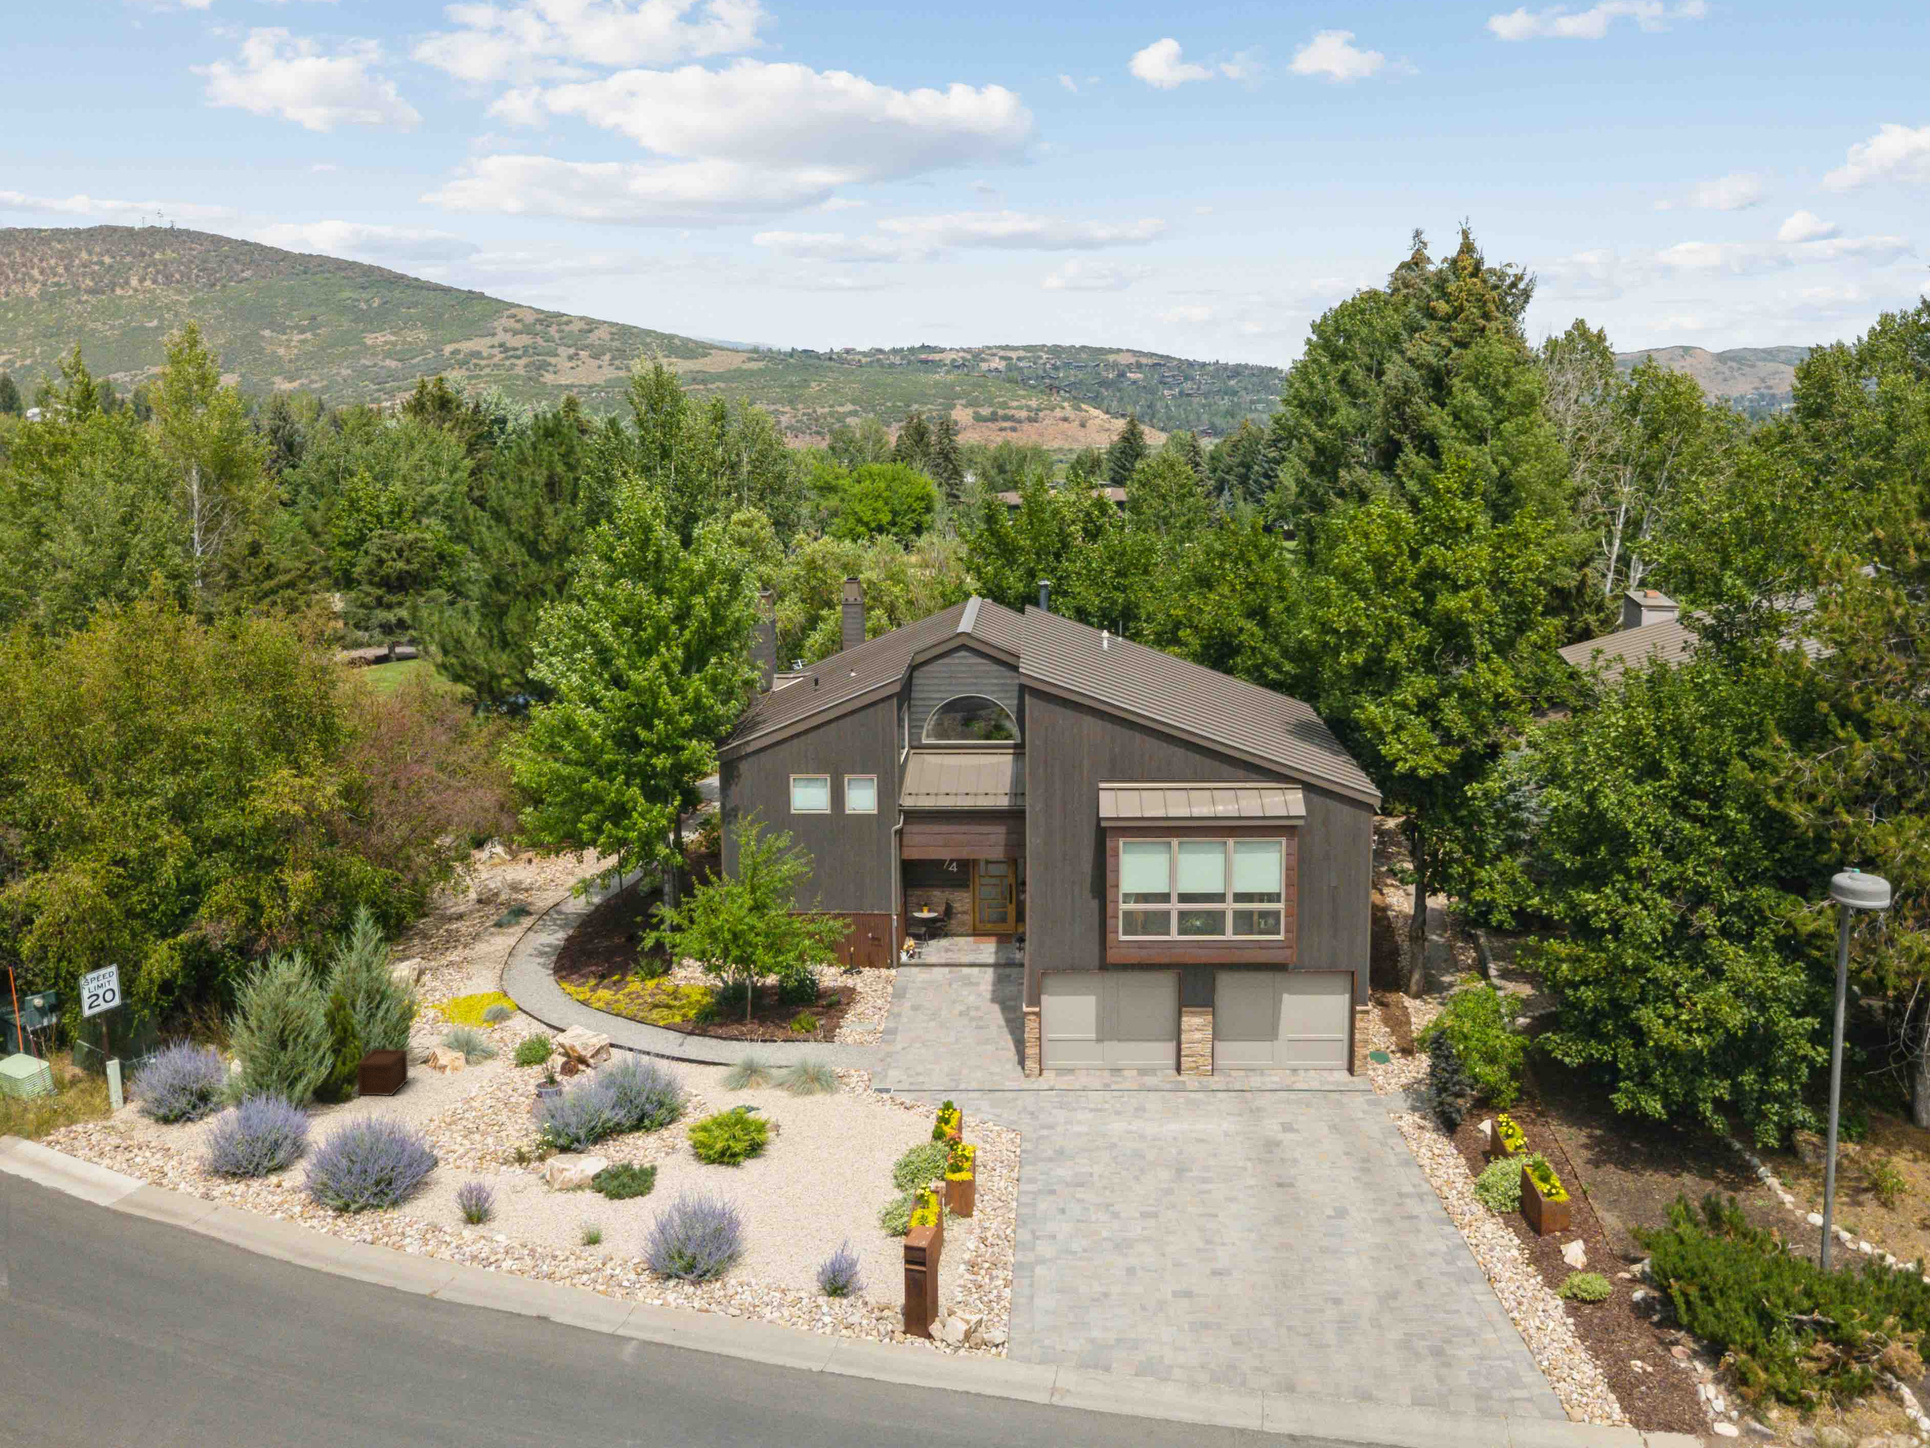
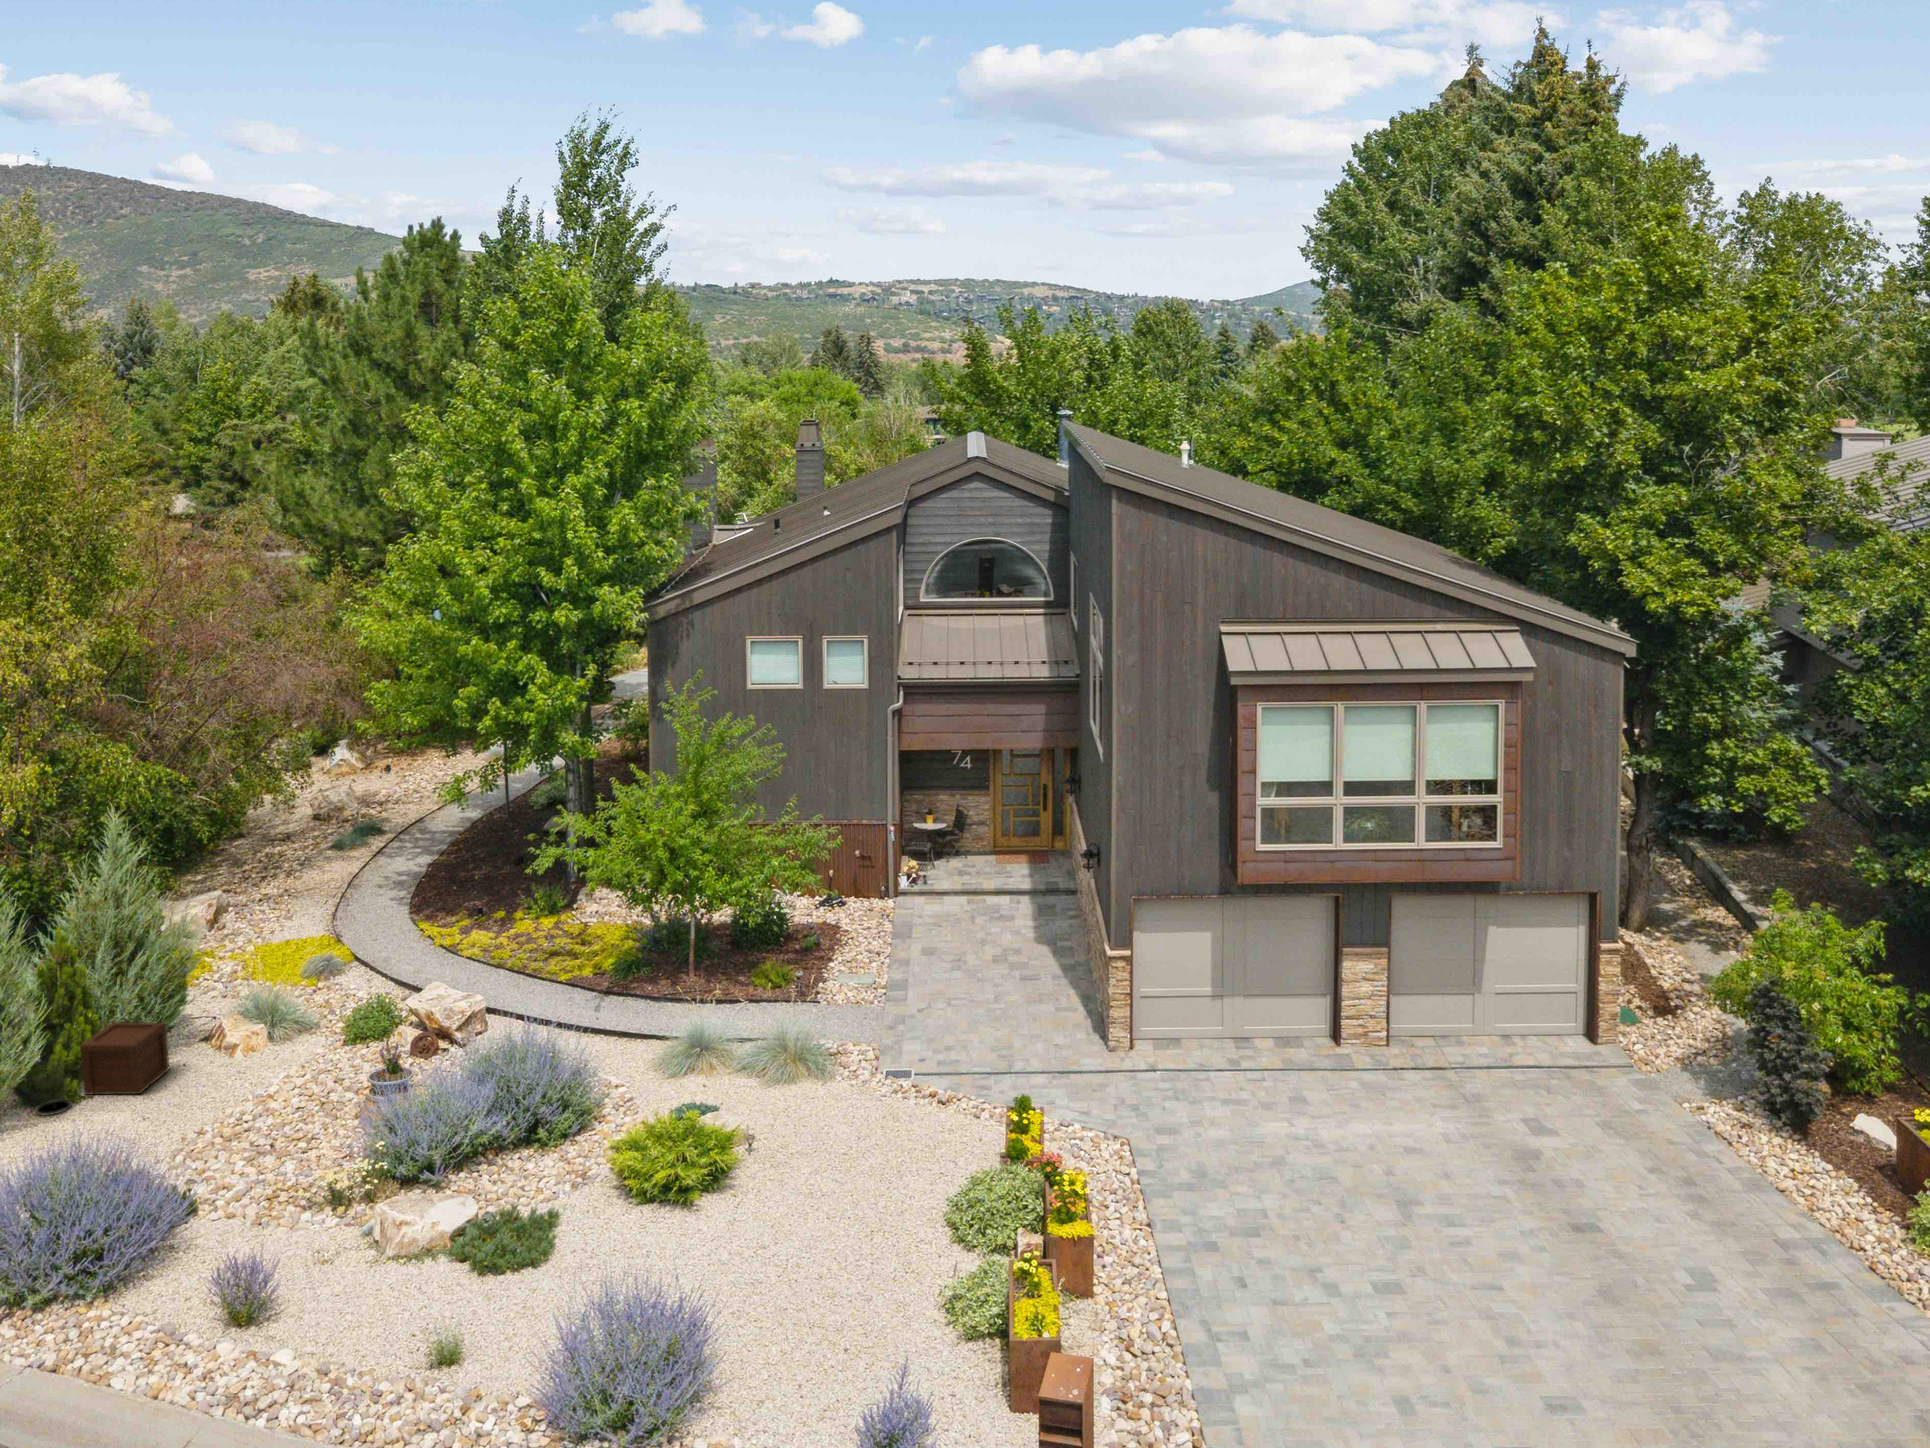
potted tree: none [329,1071,352,1107] -> present [33,1061,72,1115]

